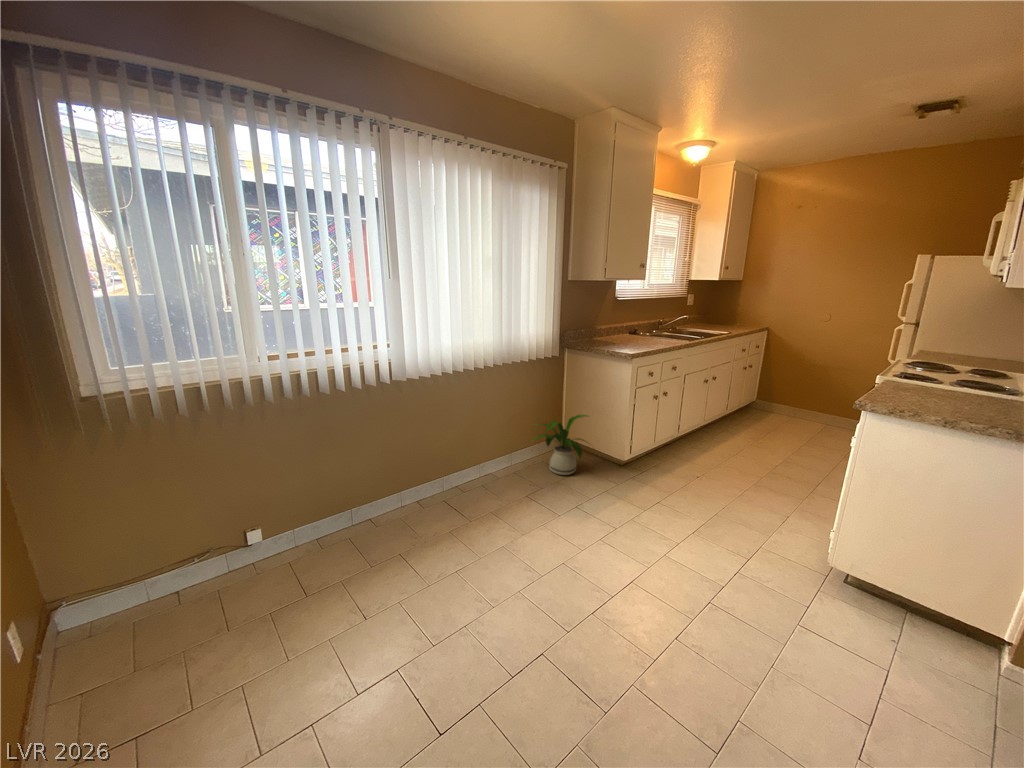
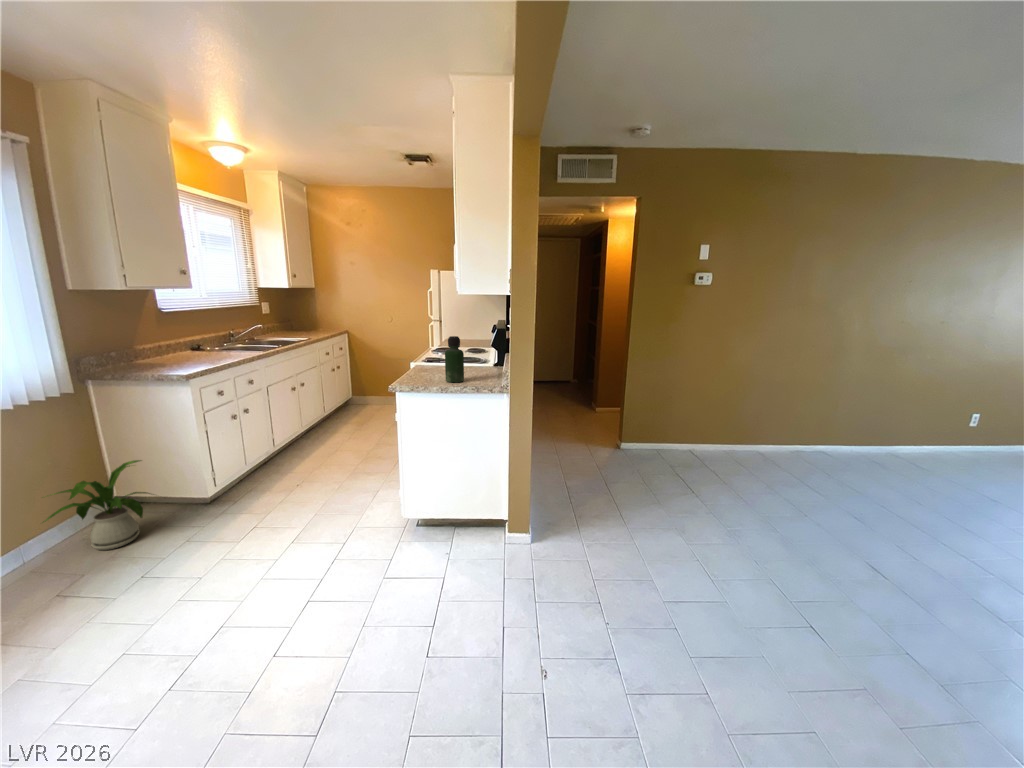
bottle: none [951,350,1003,418] -> present [445,336,464,383]

